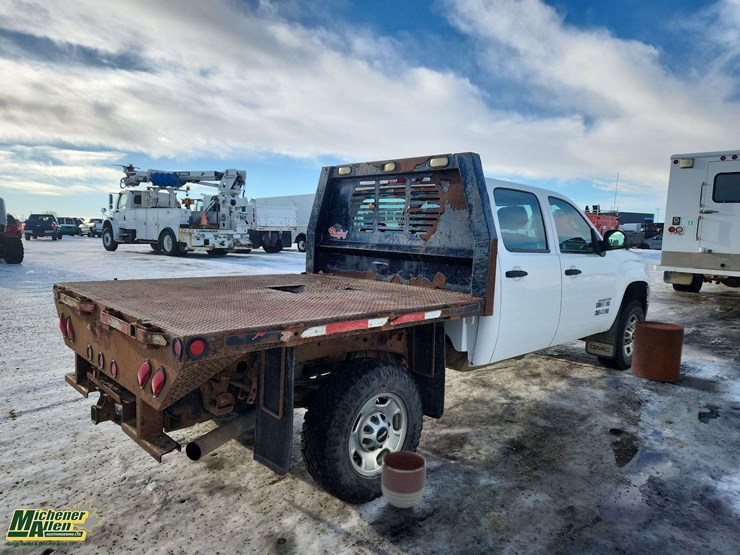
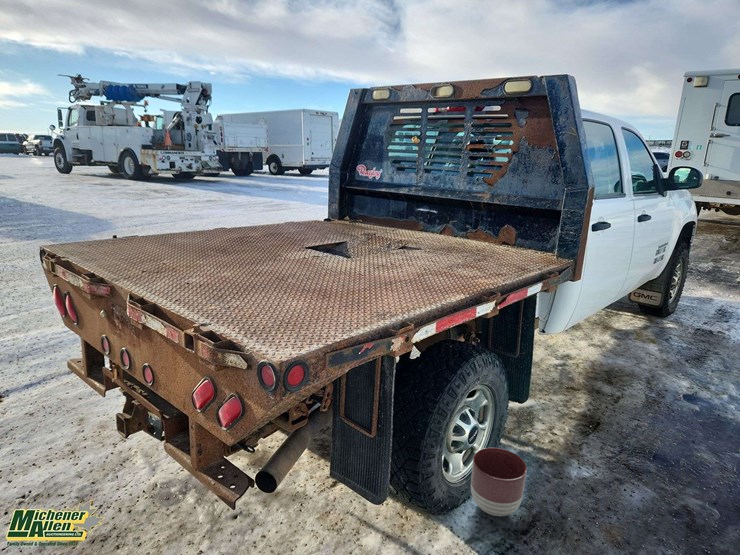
trash can: present [631,321,684,381] -> none [665,267,729,332]

